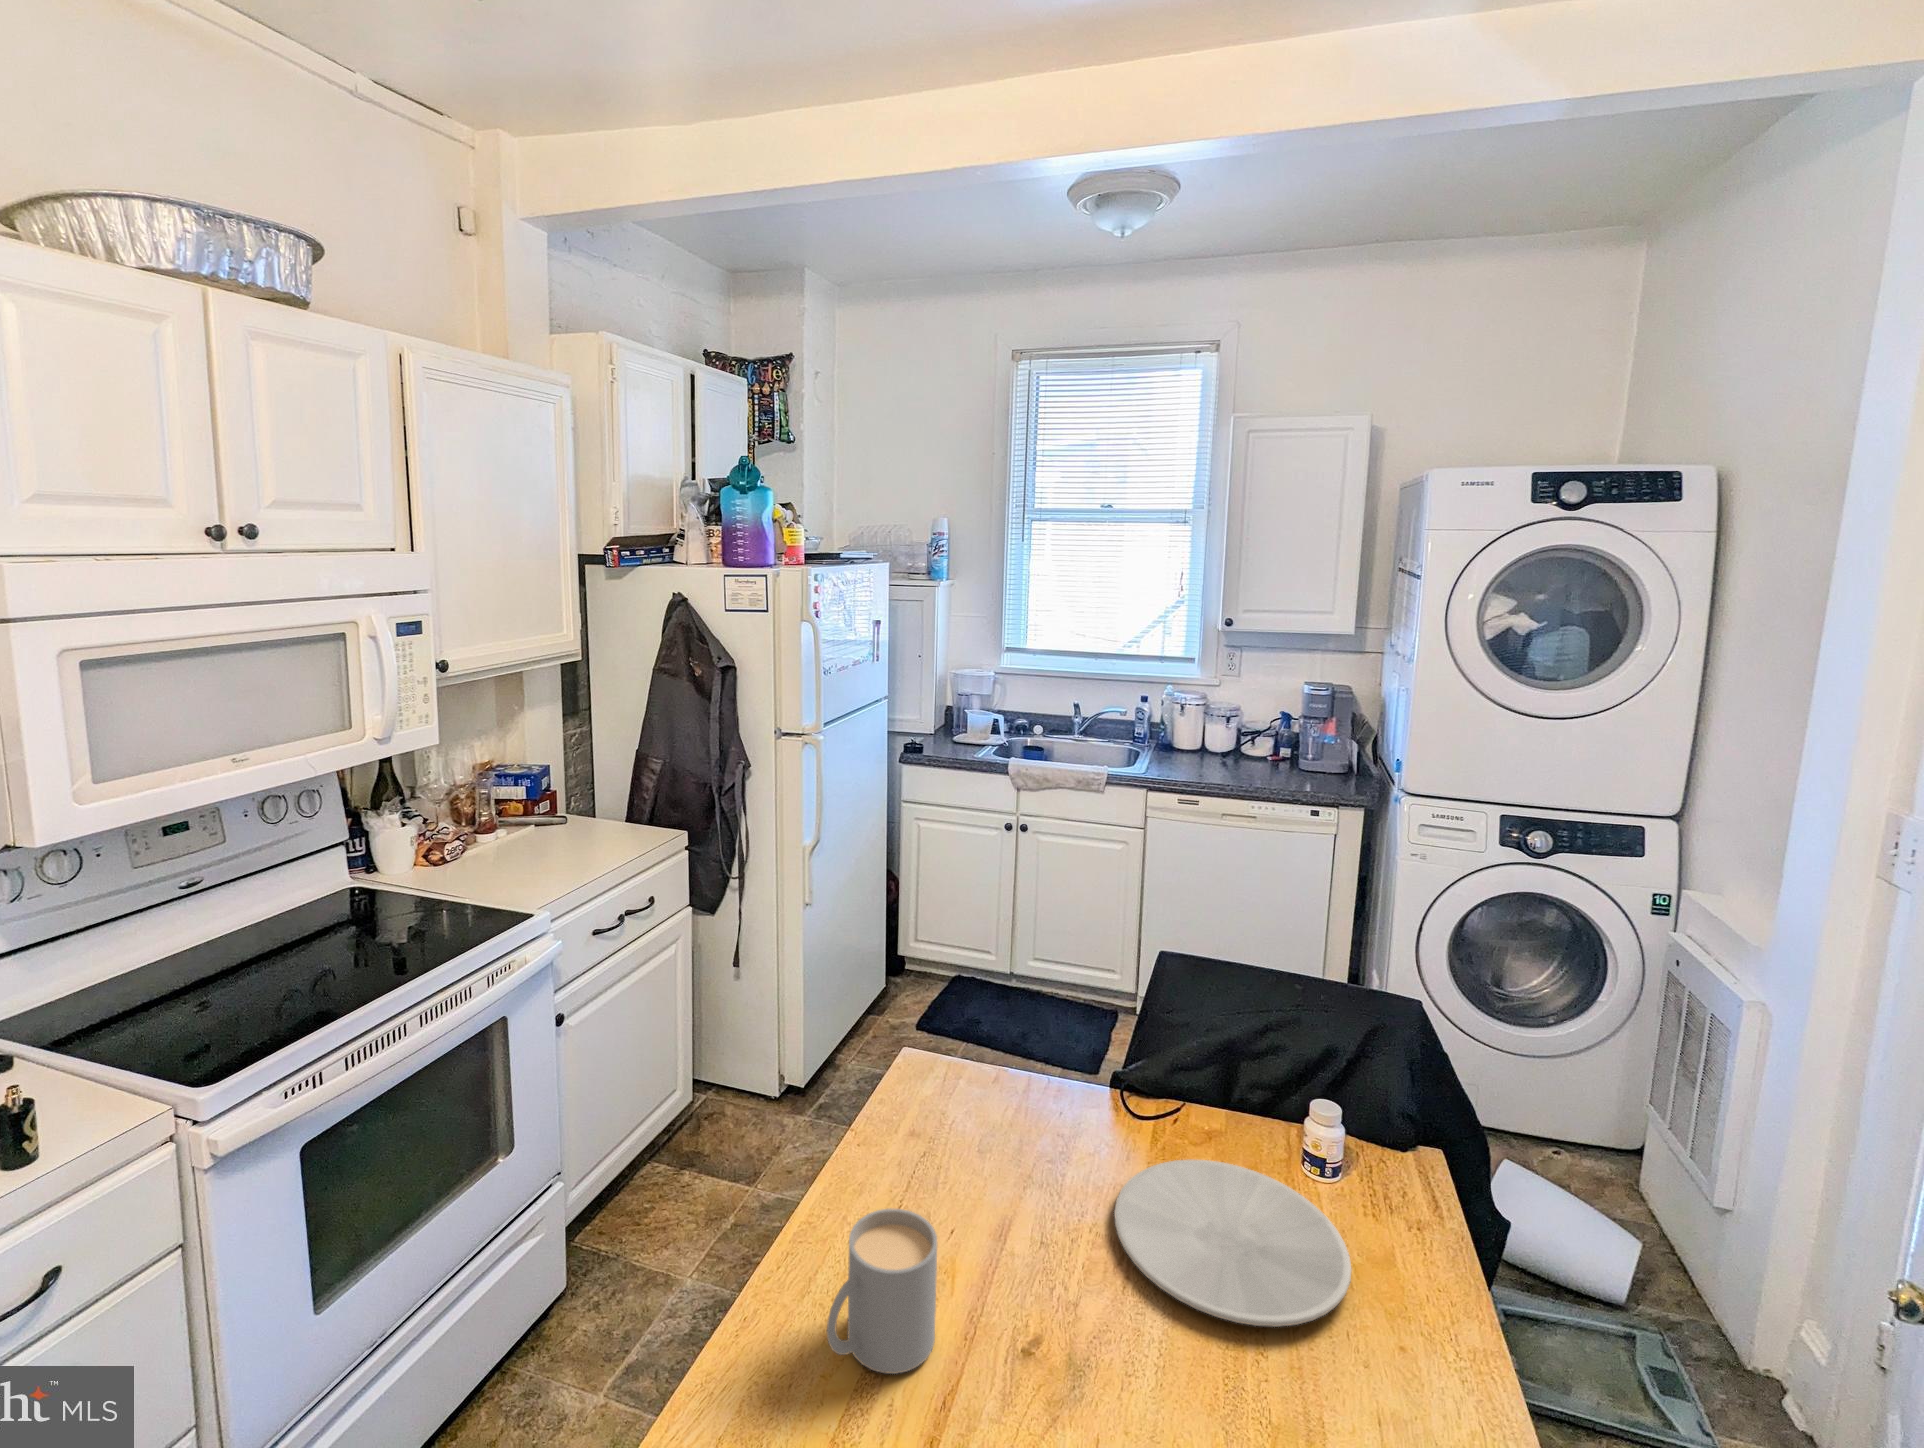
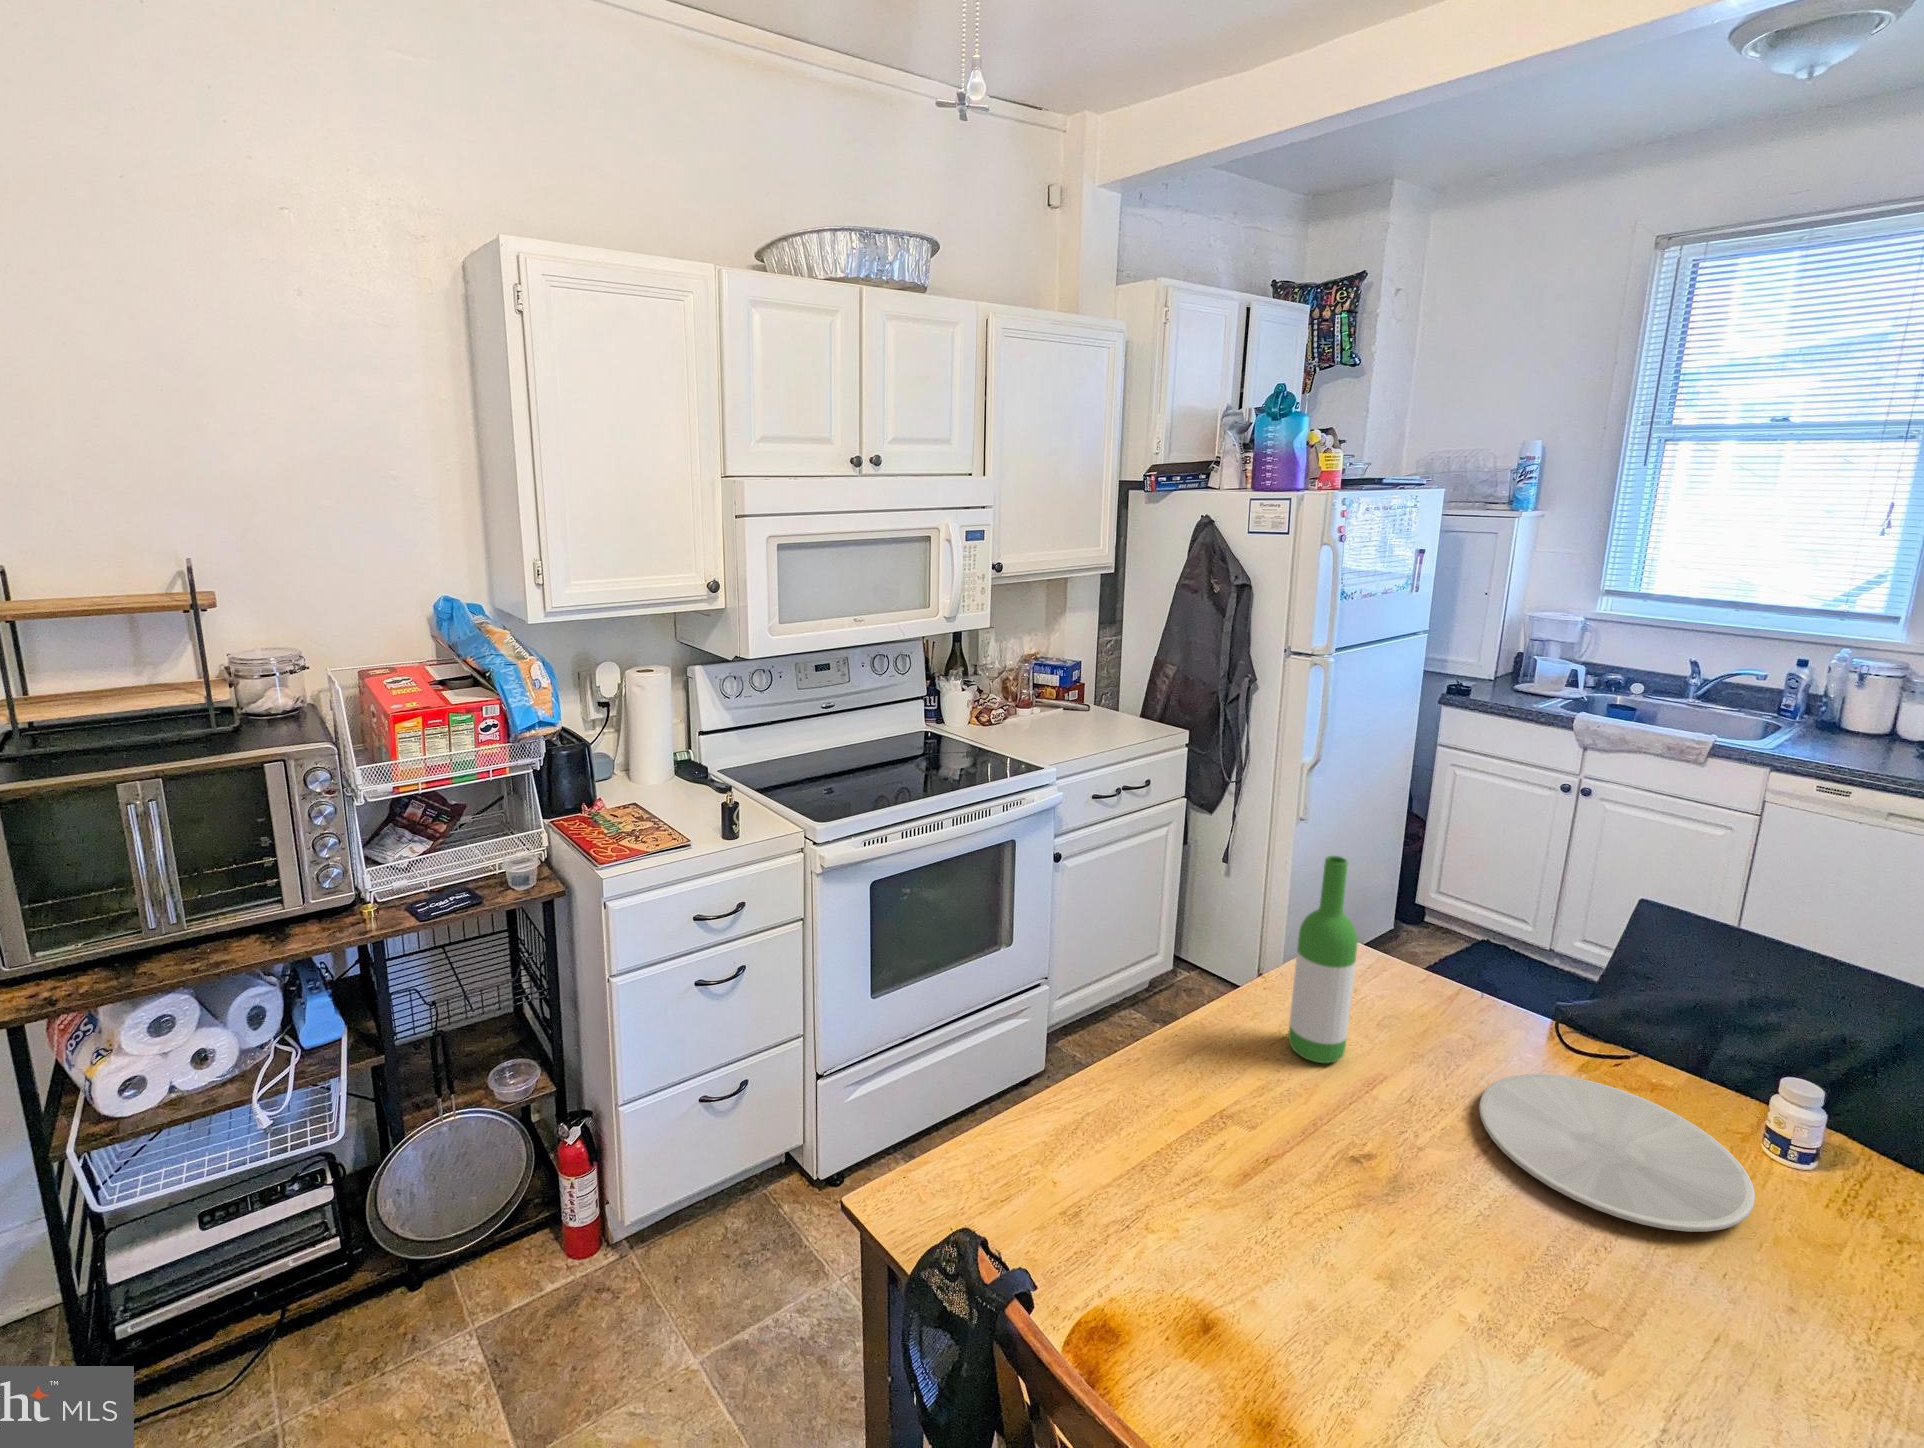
wine bottle: none [920,999,985,1244] -> present [1288,856,1358,1063]
mug: present [827,1208,937,1374] -> none [1174,997,1277,1116]

